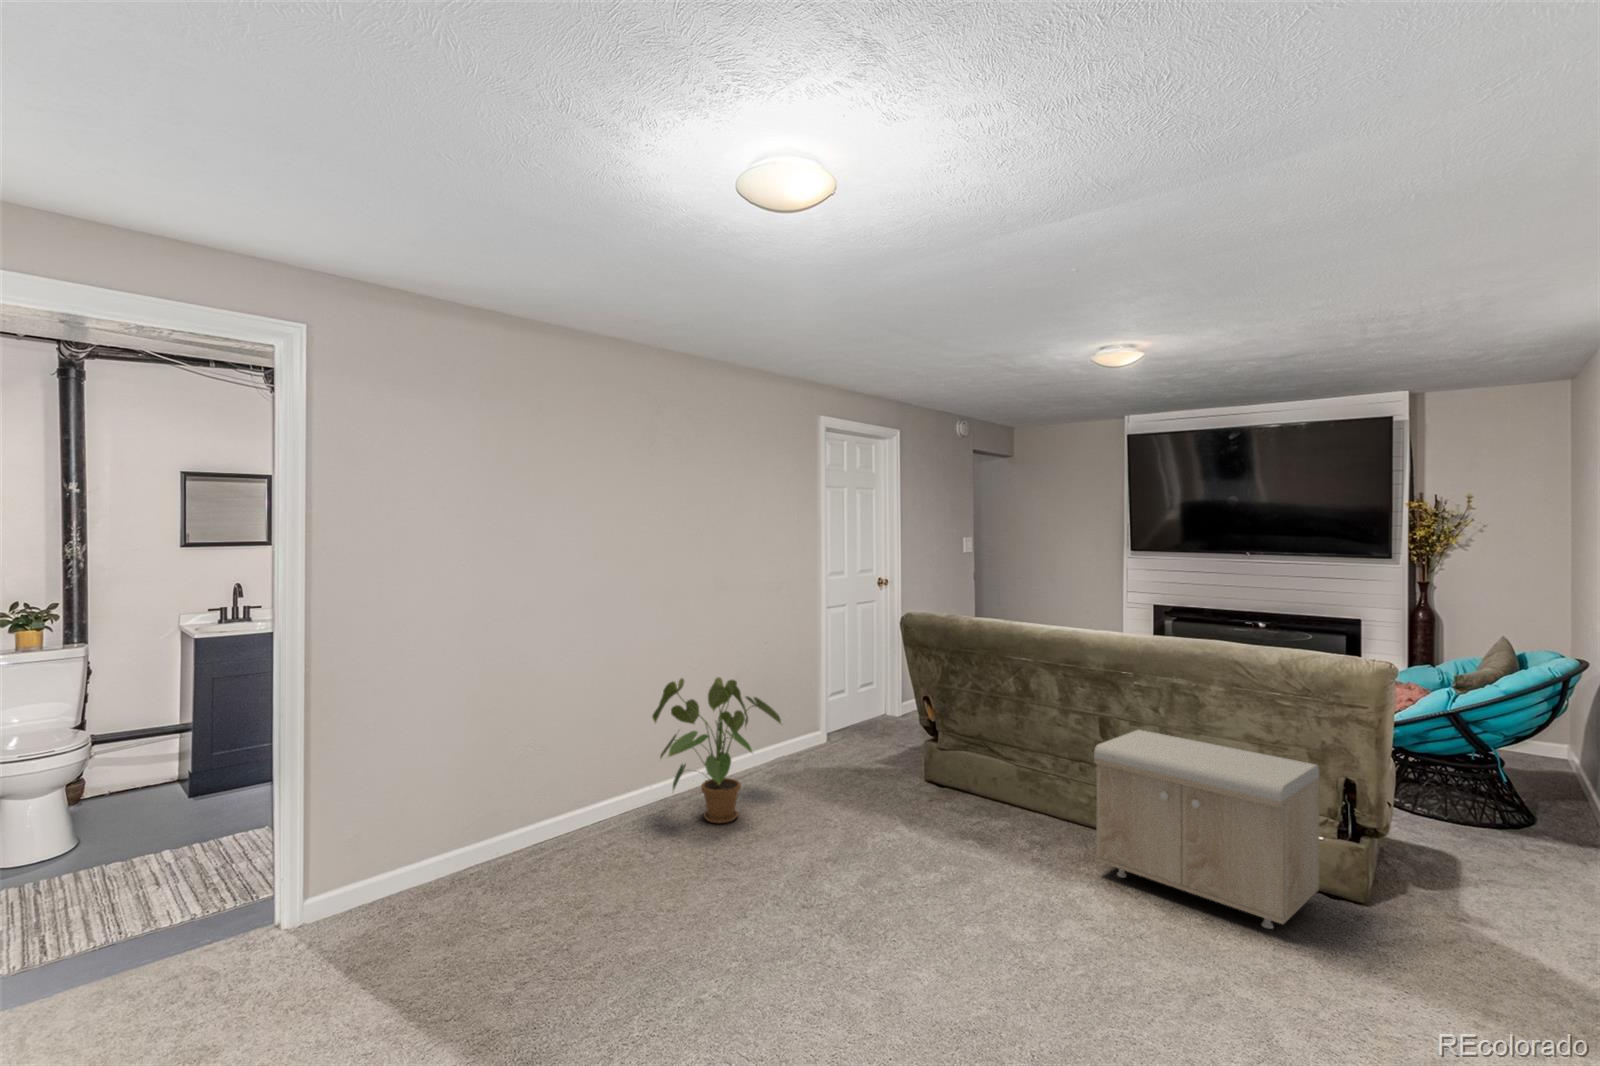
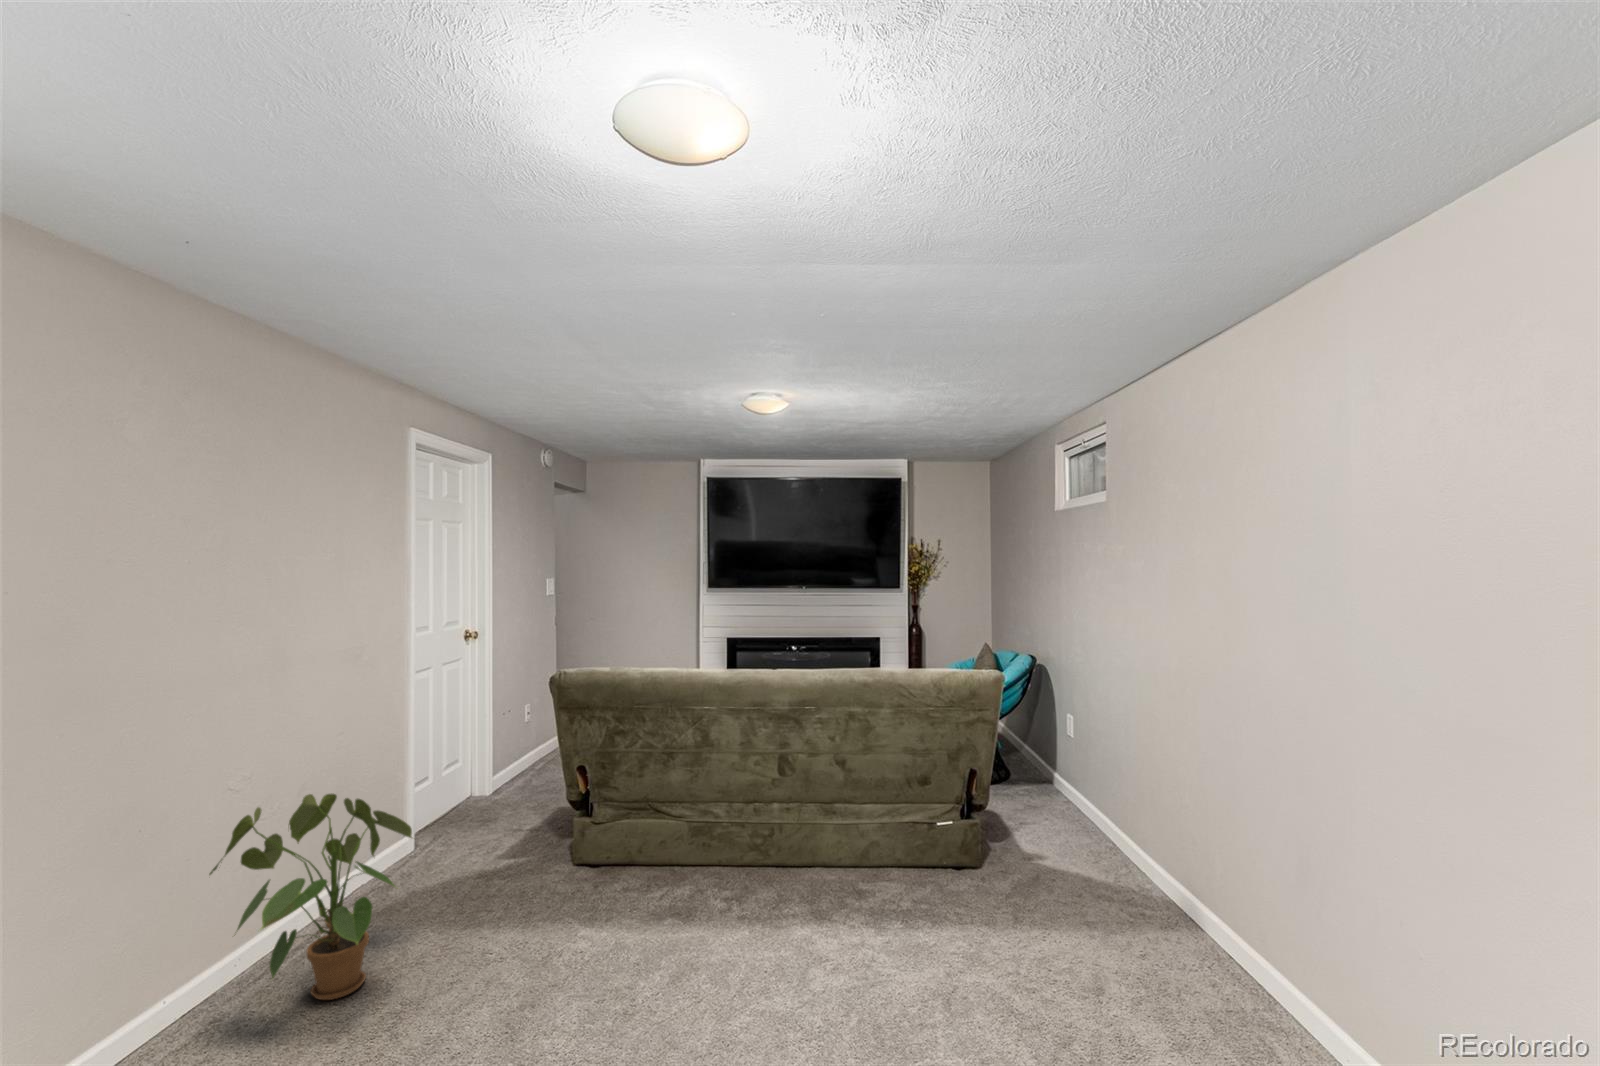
storage bench: present [1094,730,1319,929] -> none [795,761,962,913]

